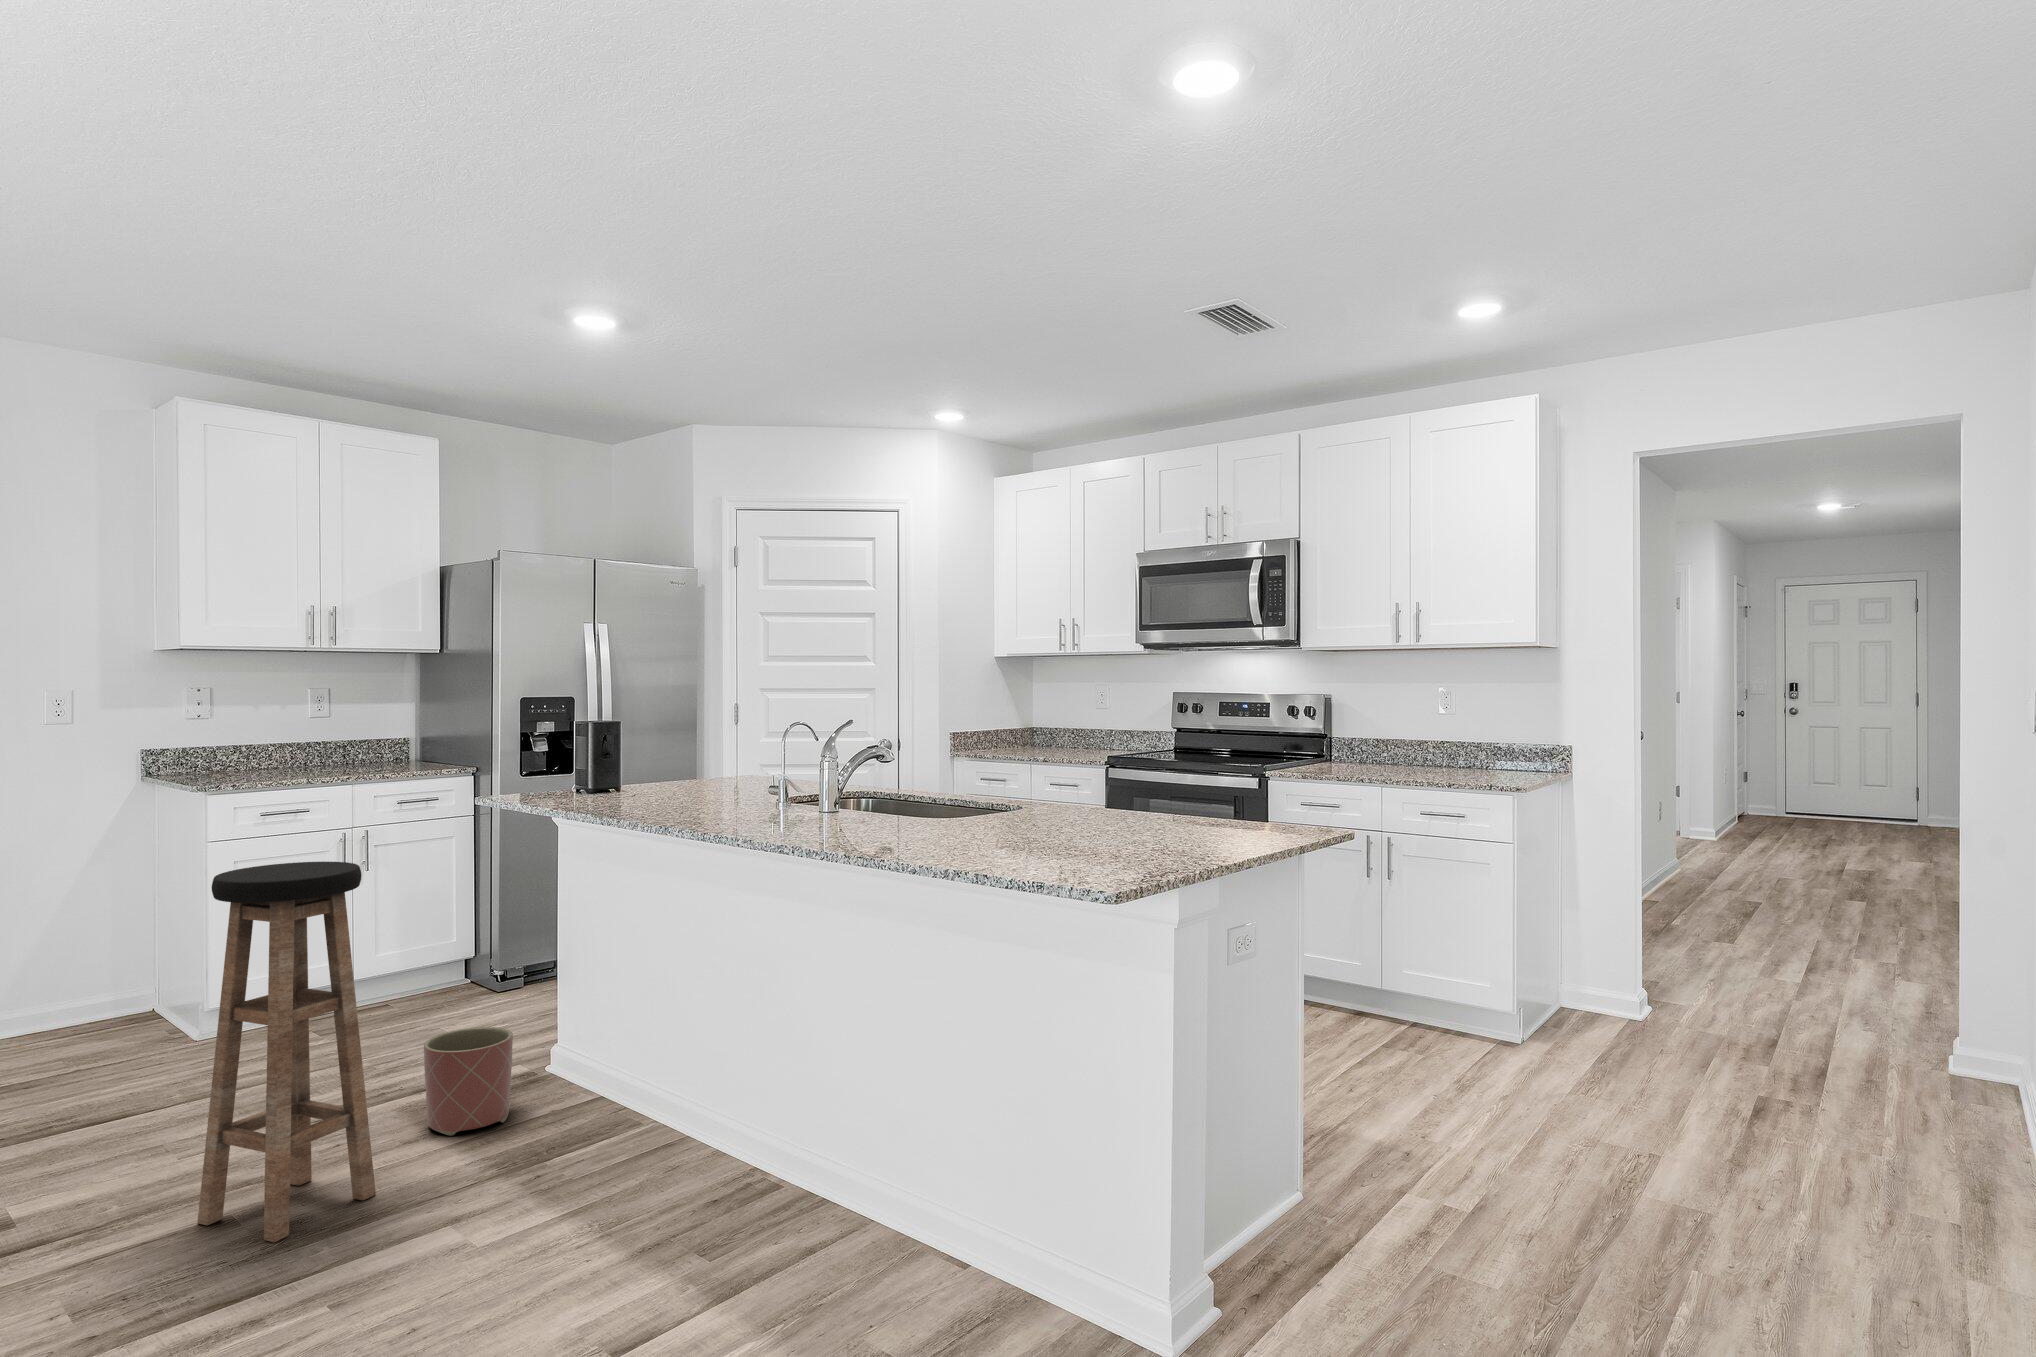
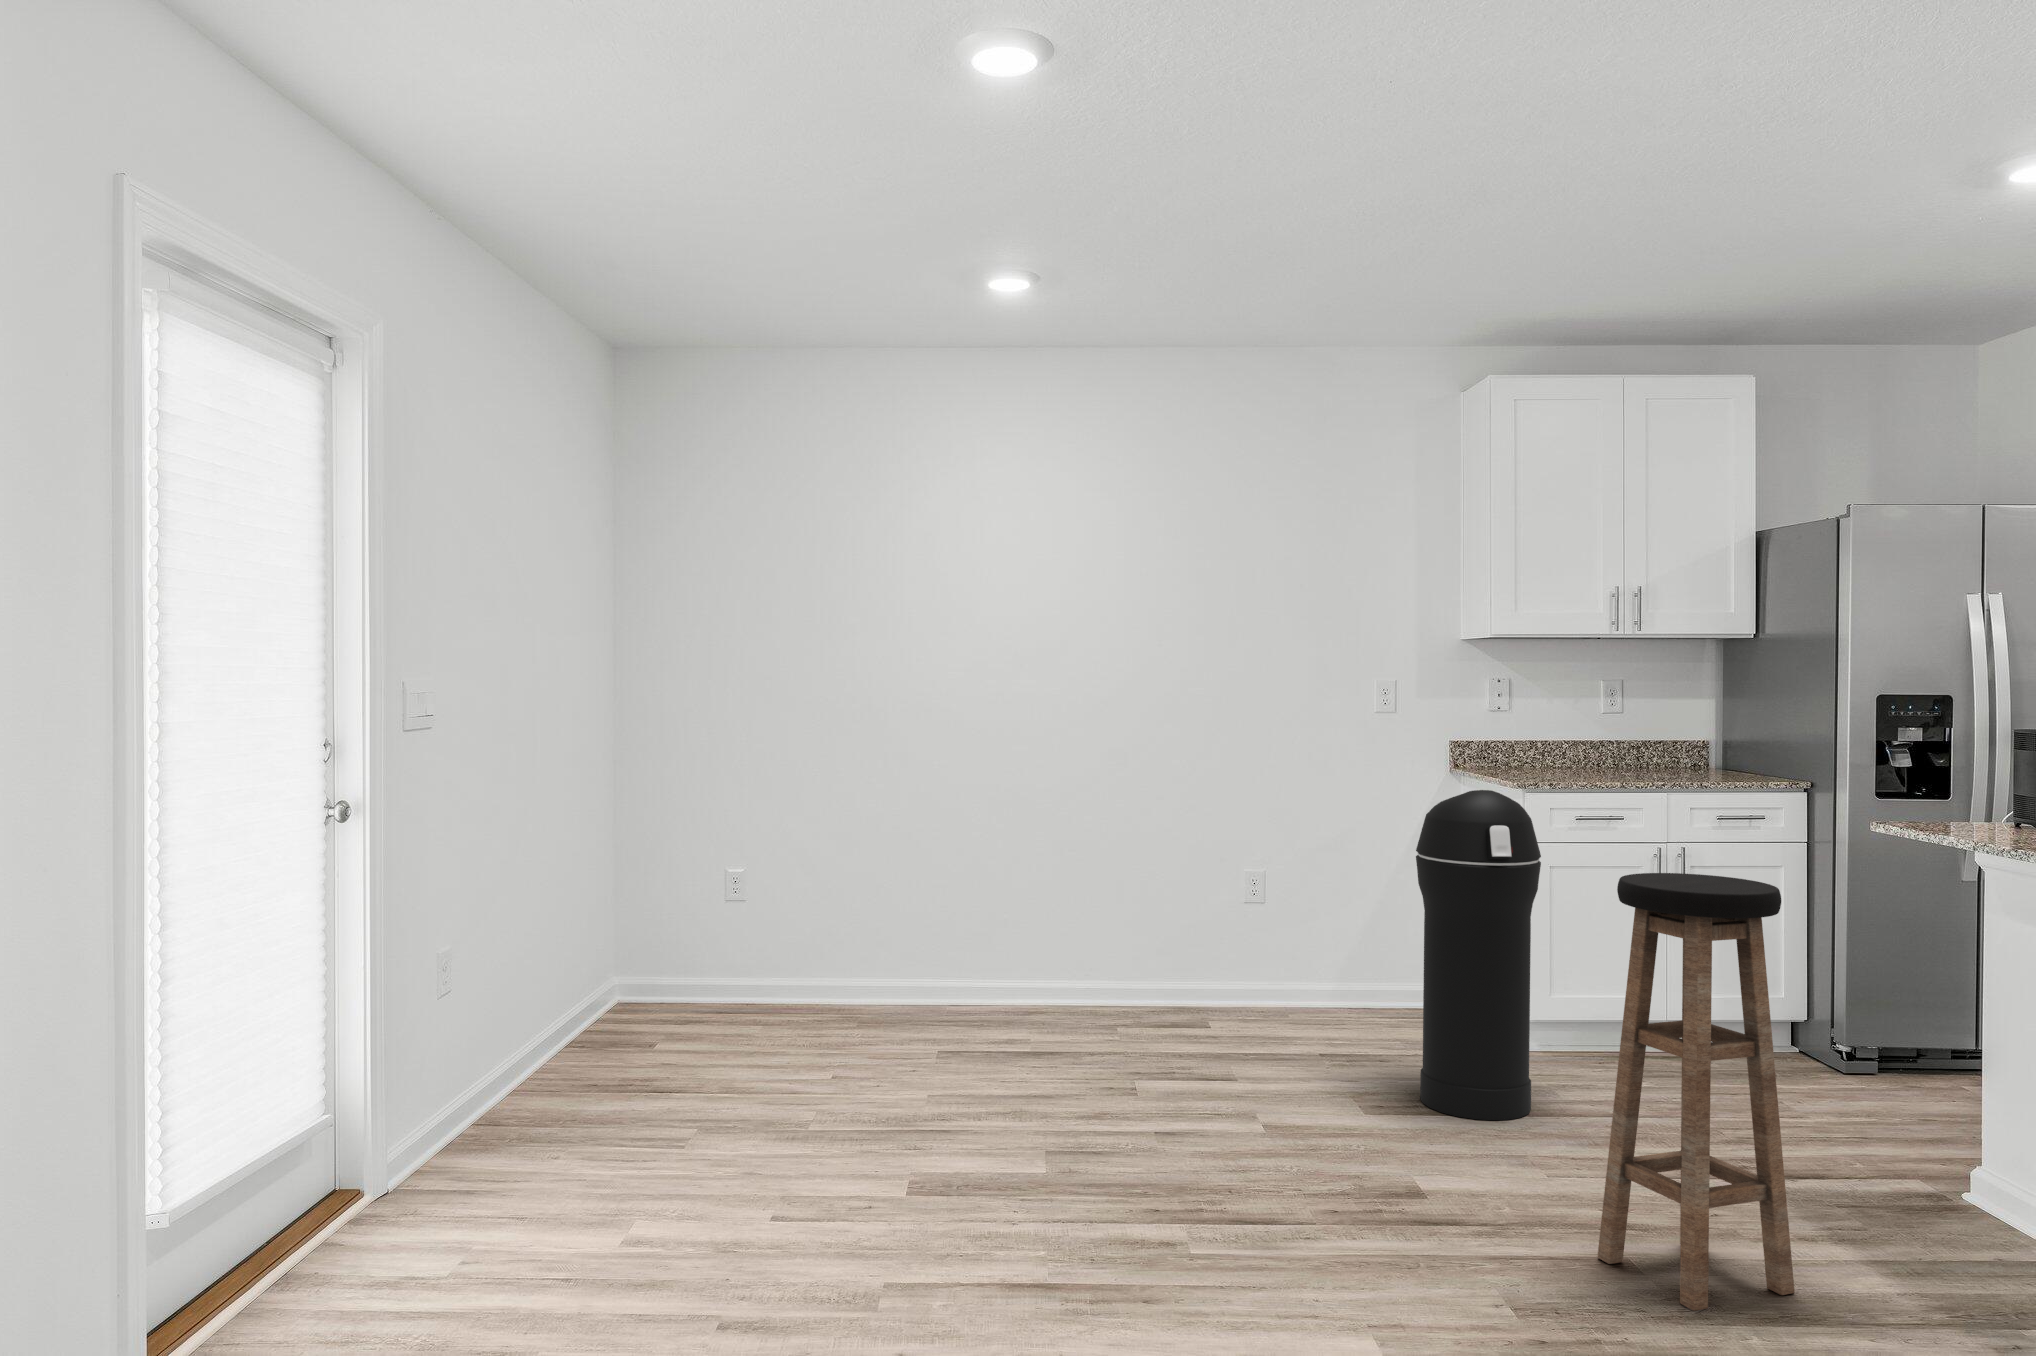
trash can: none [56,800,200,1123] -> present [1416,790,1541,1120]
planter: present [424,1027,513,1136] -> none [1821,1112,1944,1251]

